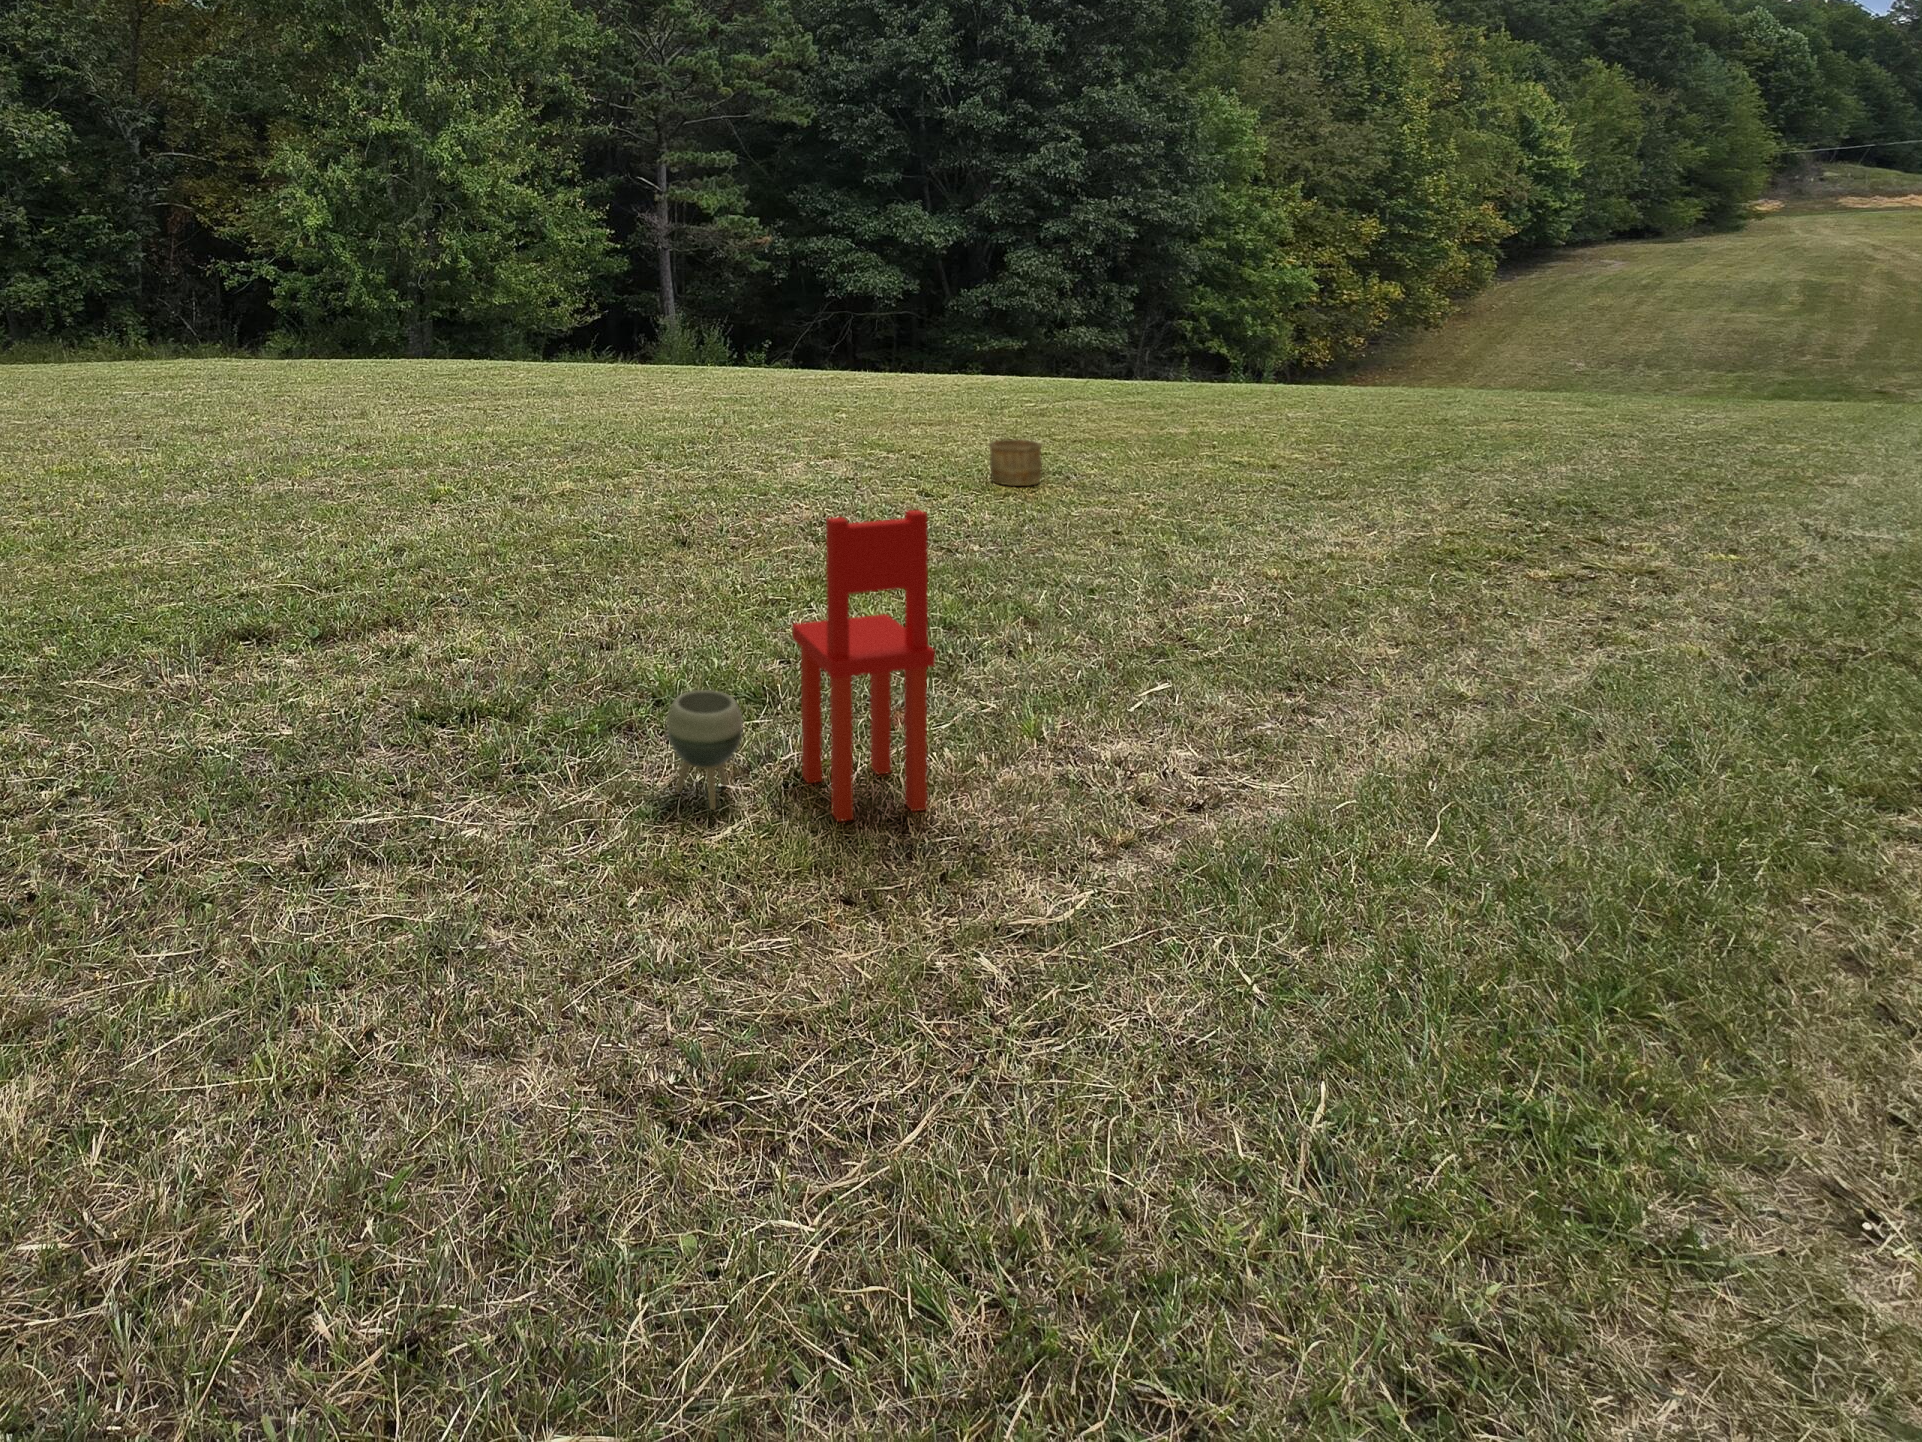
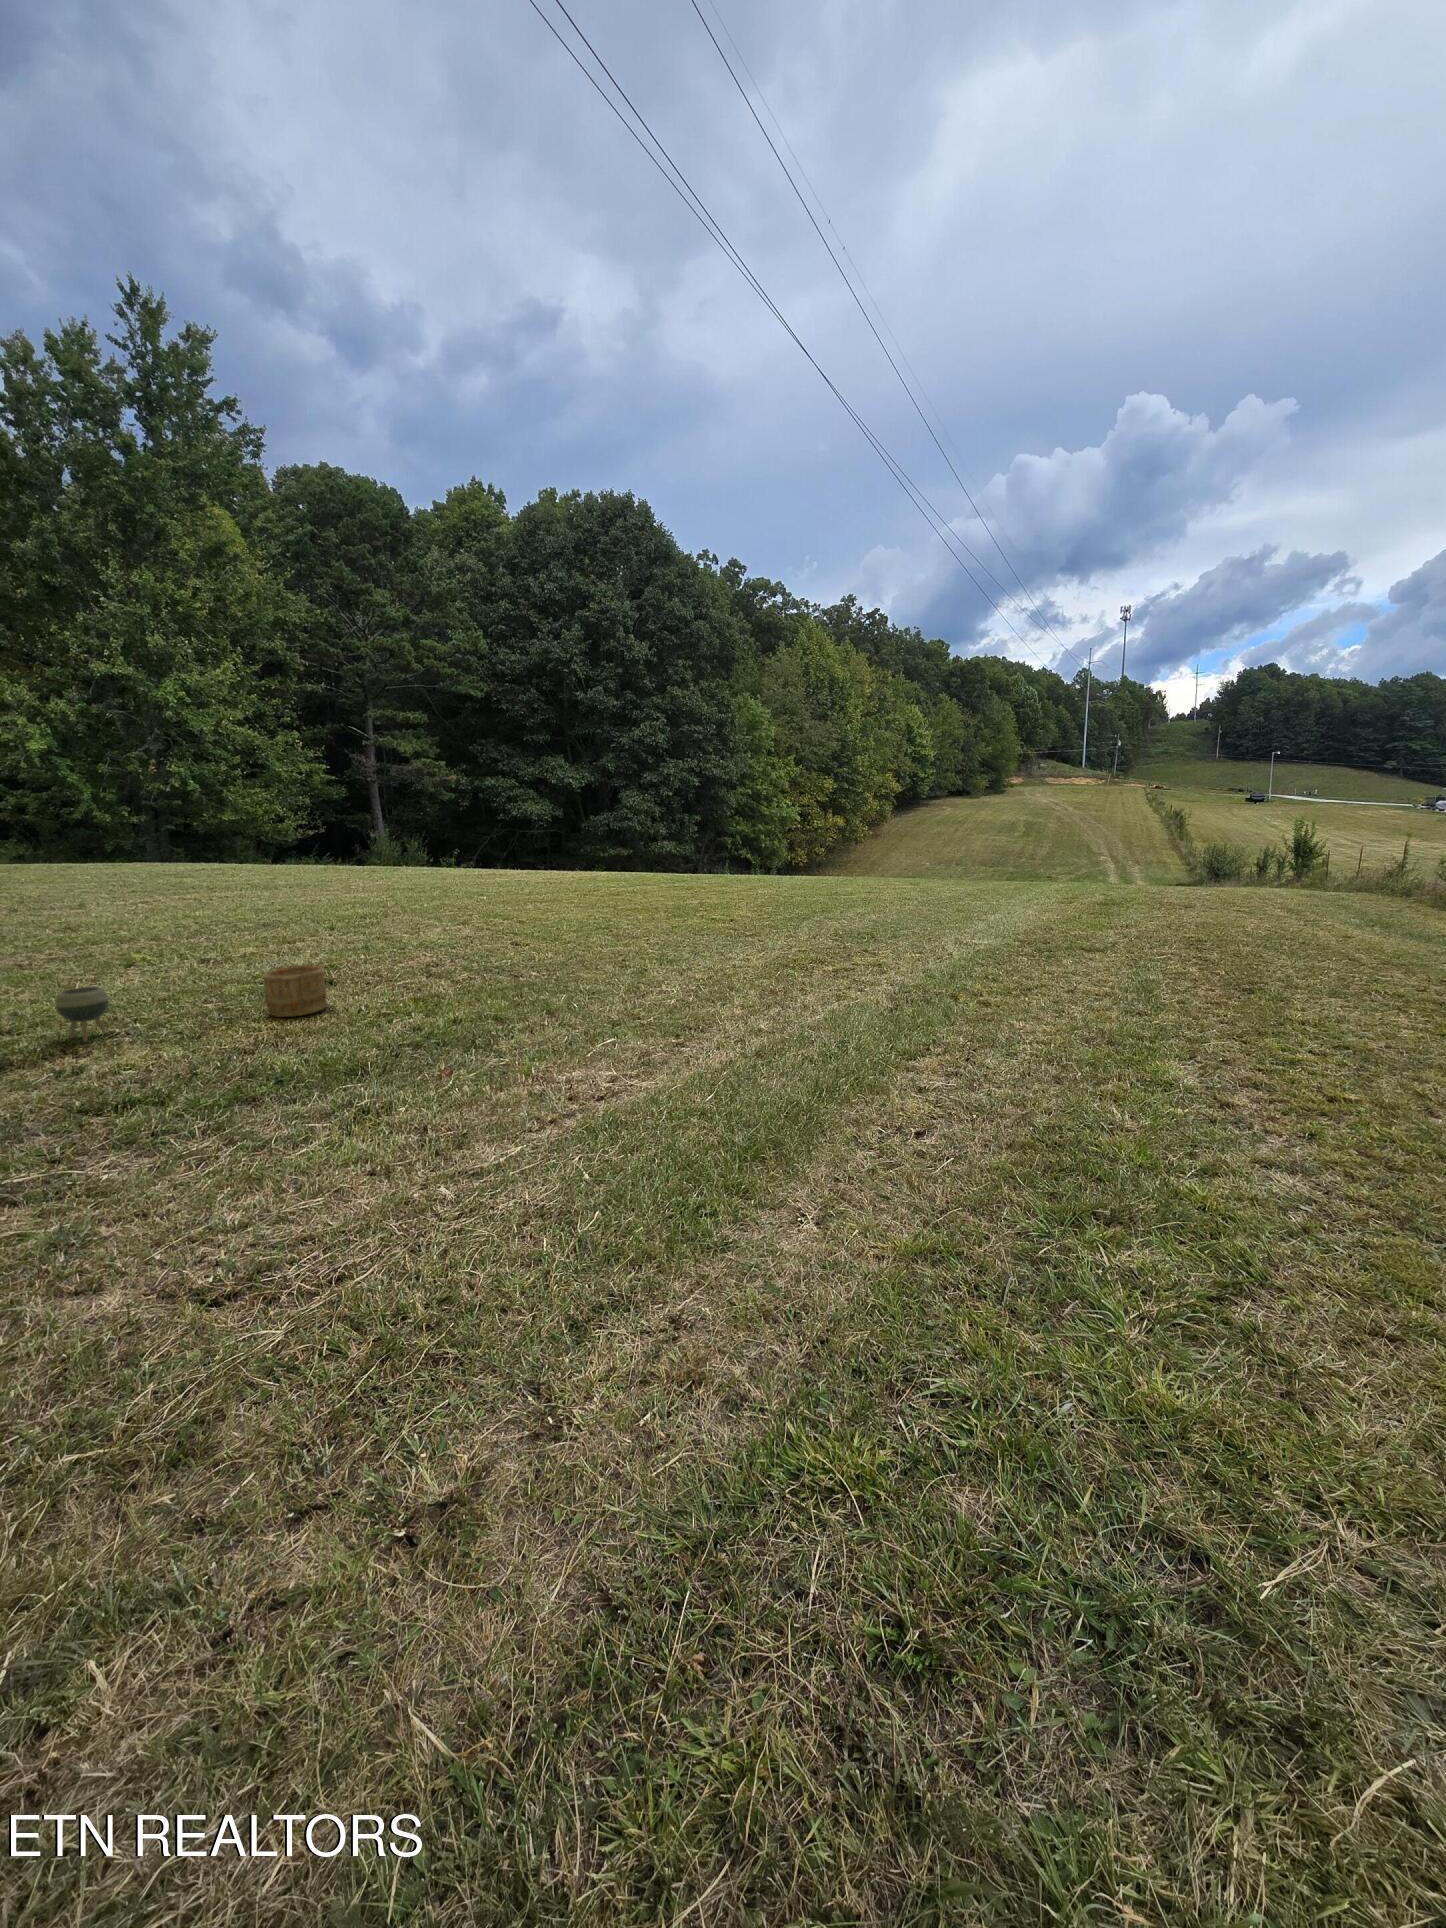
wooden bucket: present [989,439,1042,486] -> present [261,965,327,1017]
chair: present [792,510,935,822] -> none [134,886,217,1039]

